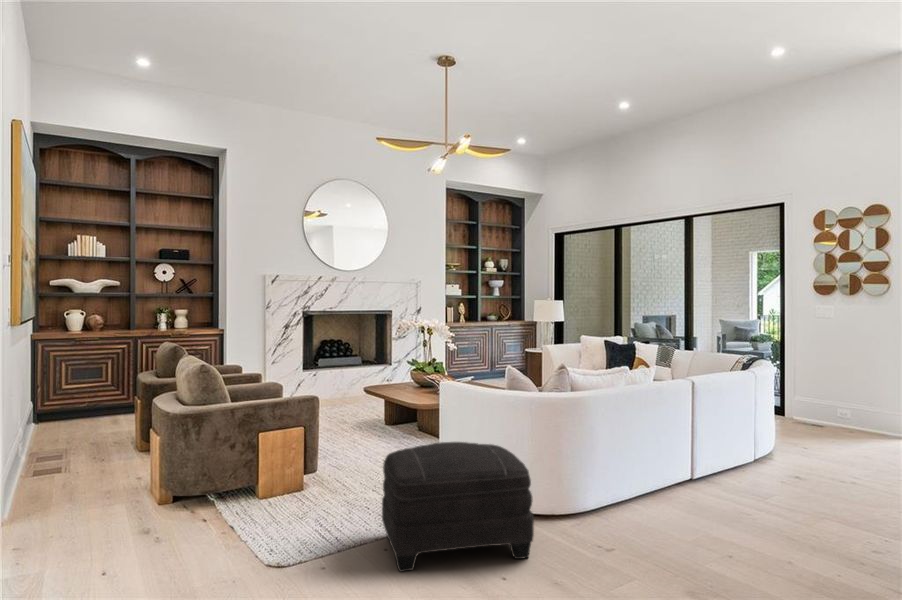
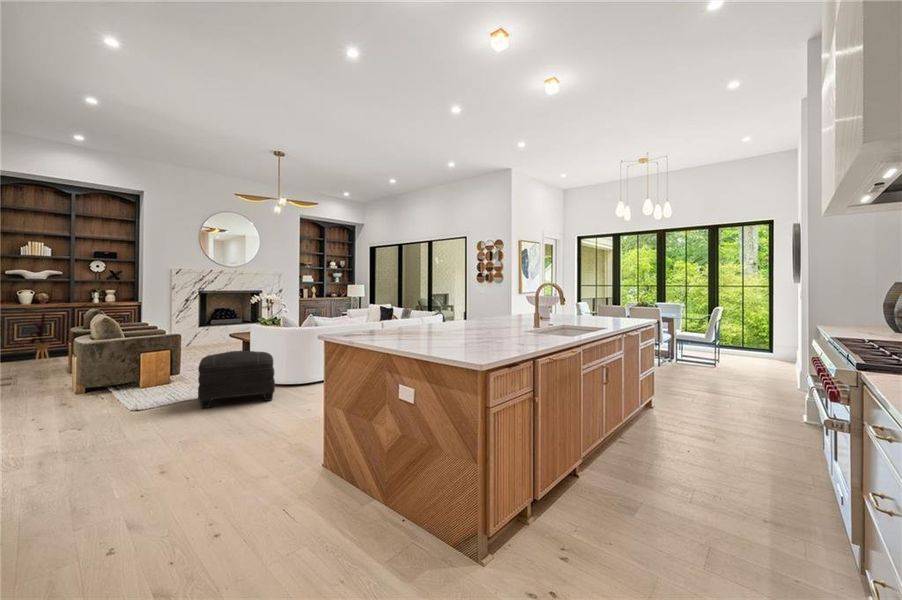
house plant: none [66,347,113,427] -> present [30,313,51,362]

